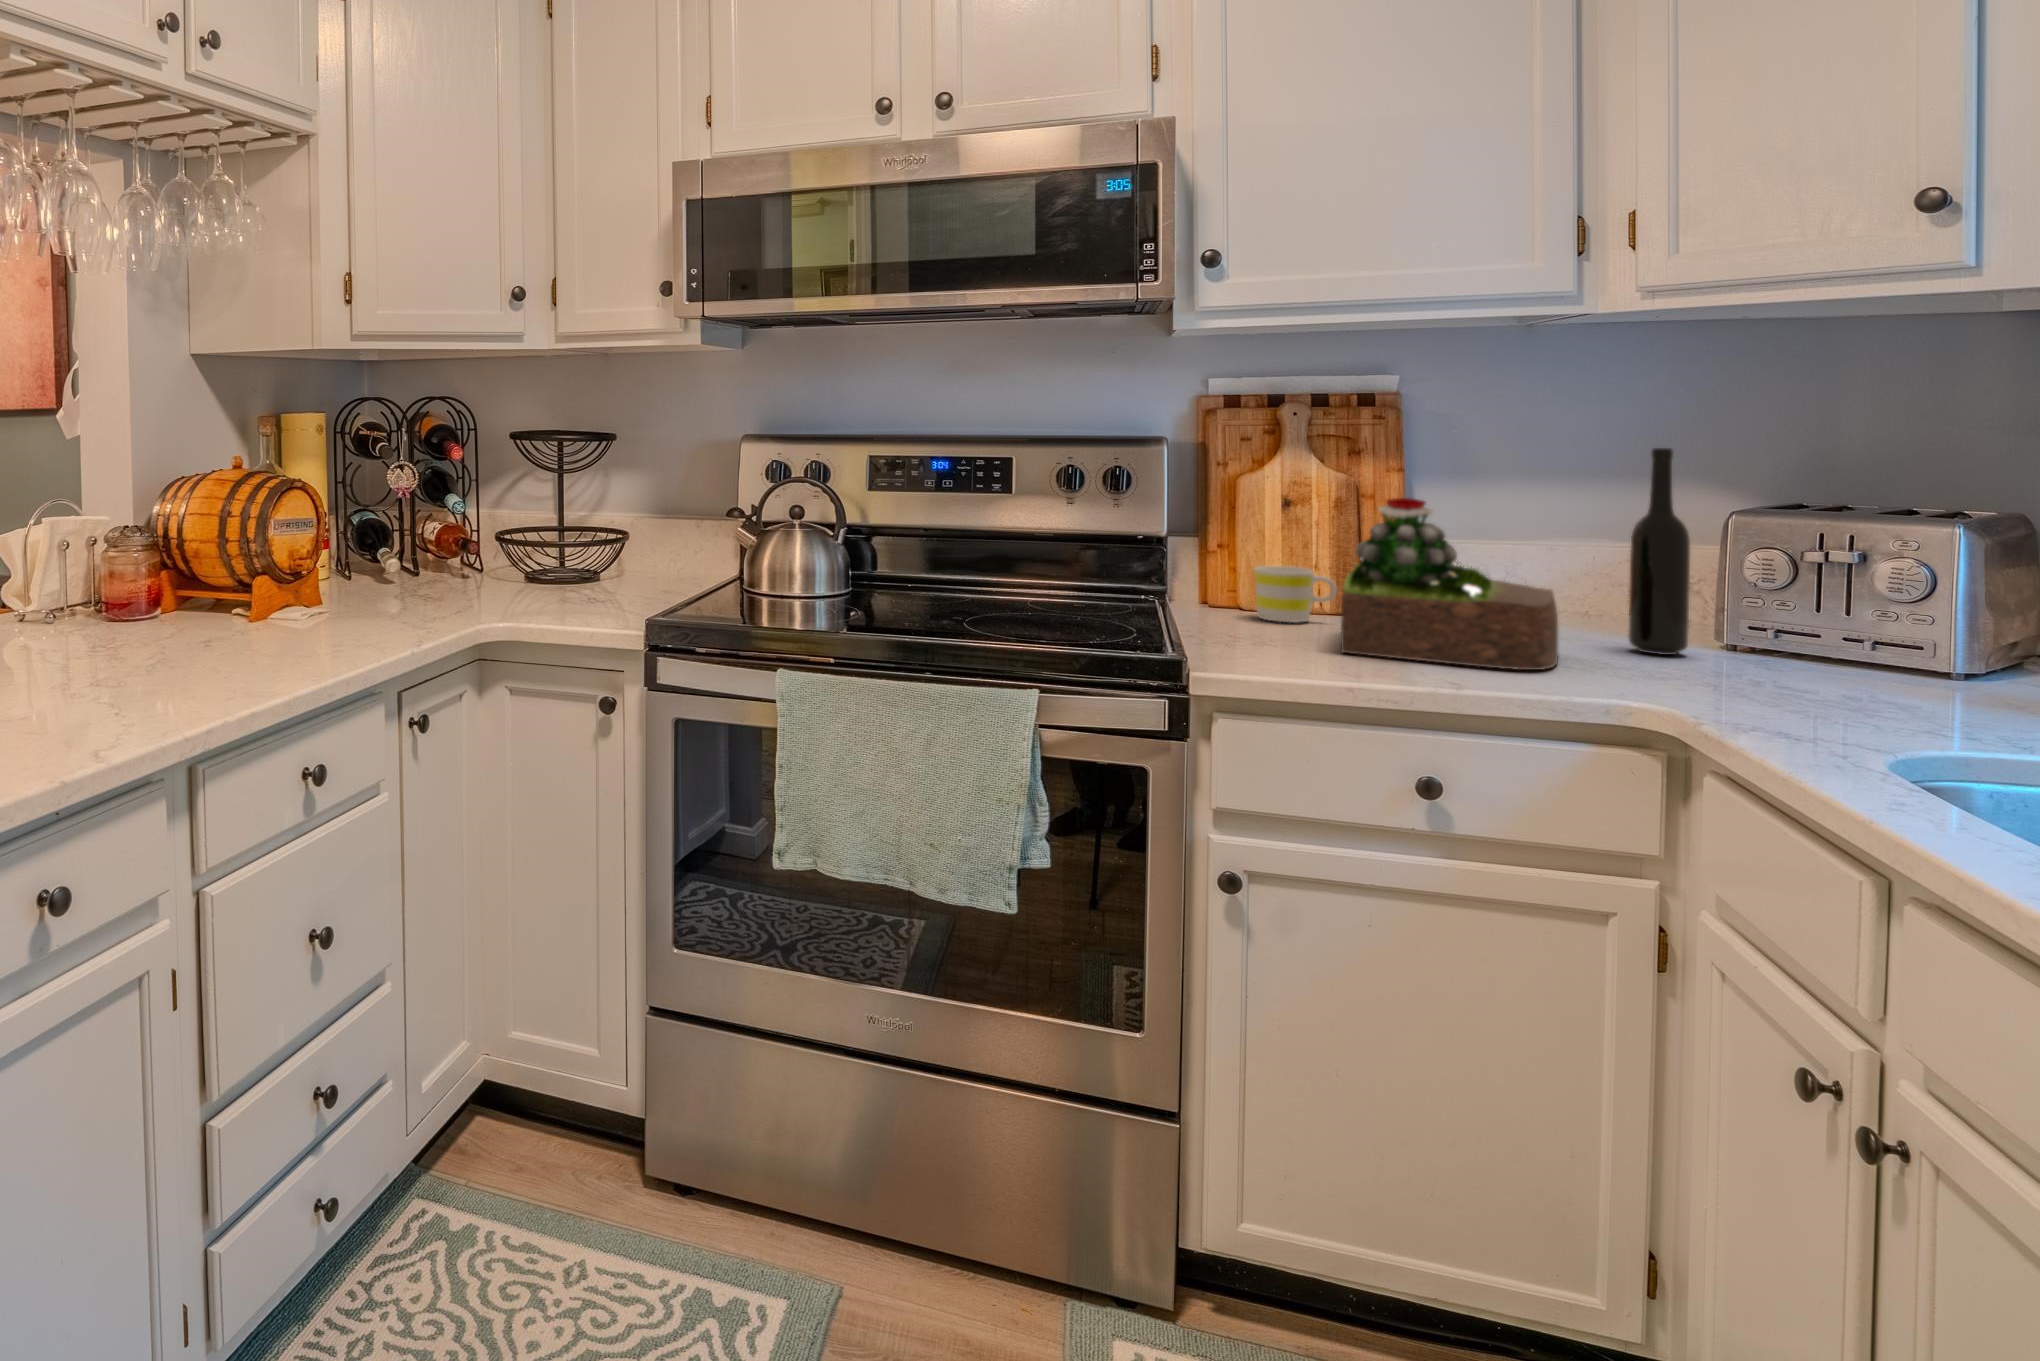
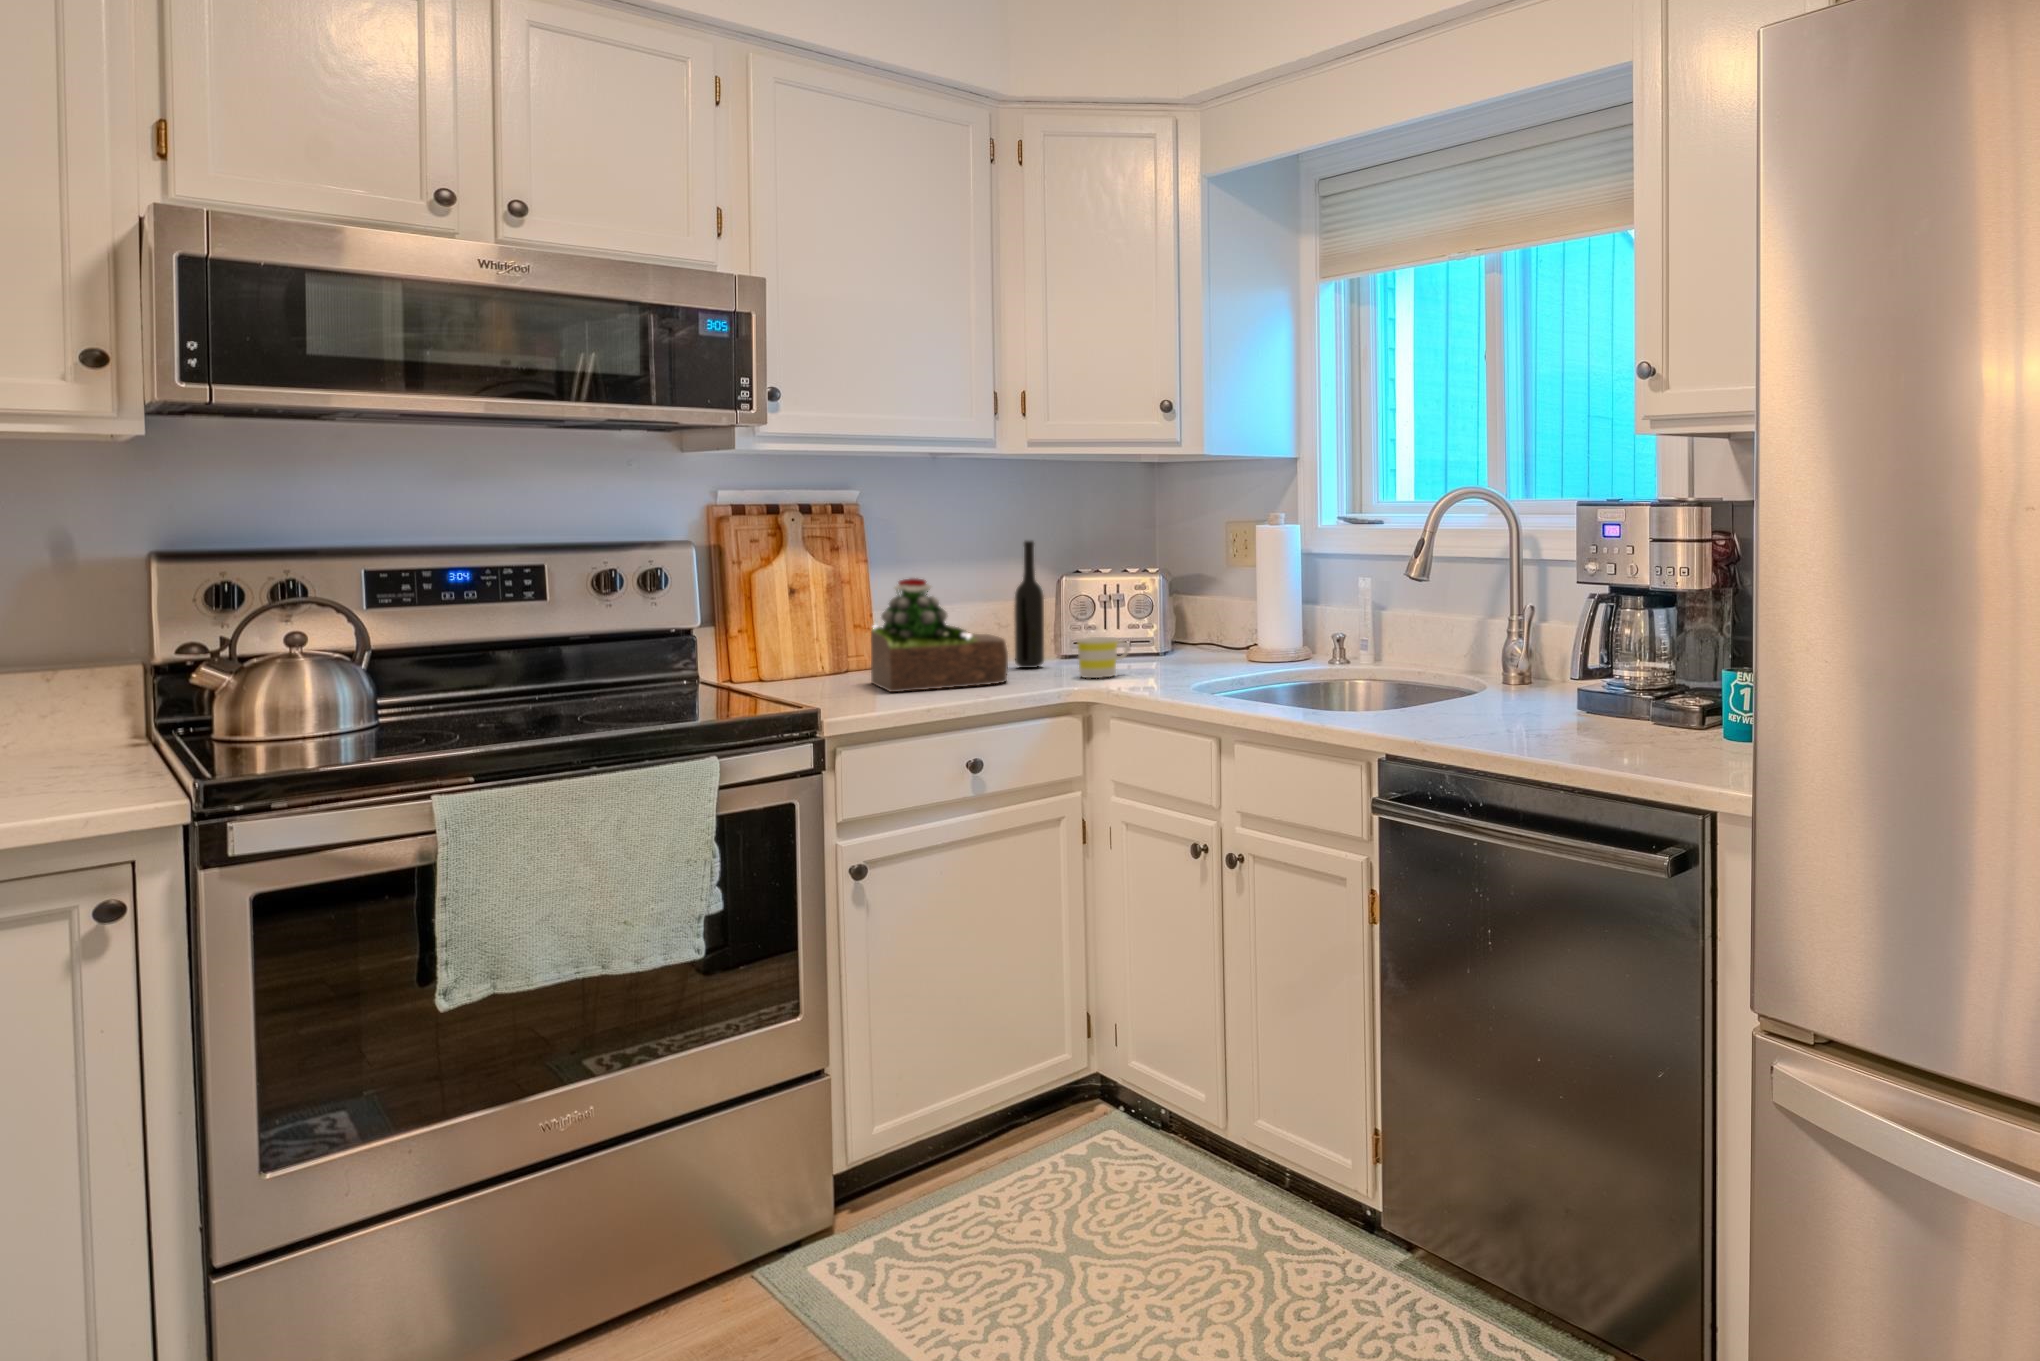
mug: present [1254,566,1337,622] -> present [1077,637,1129,678]

